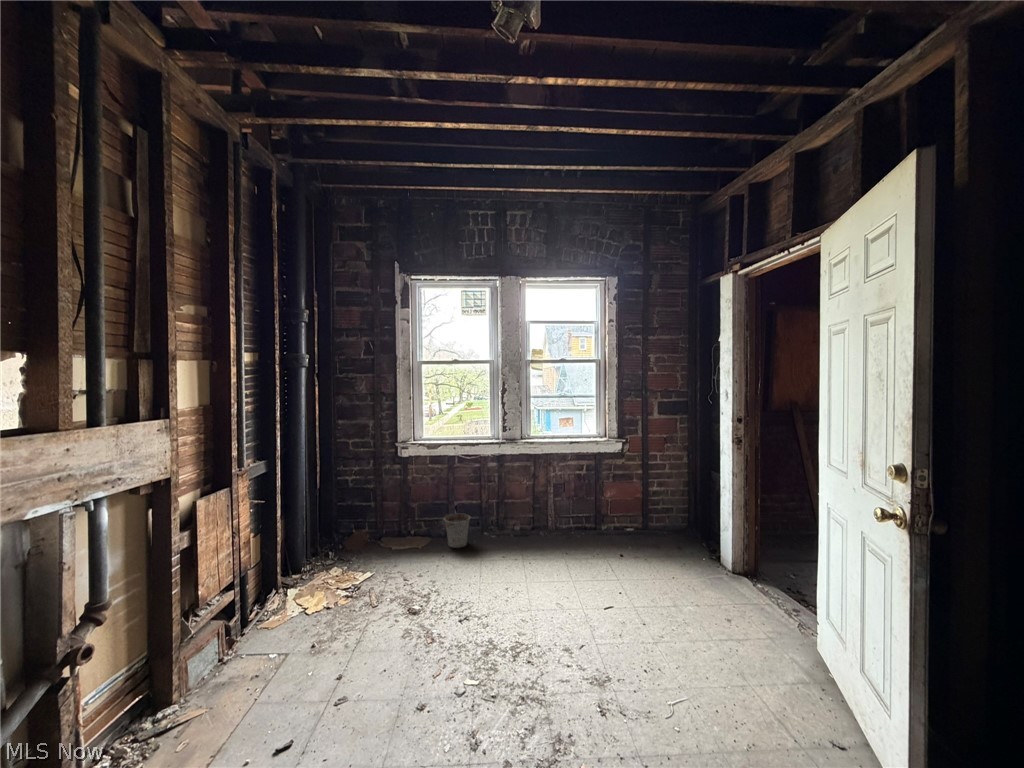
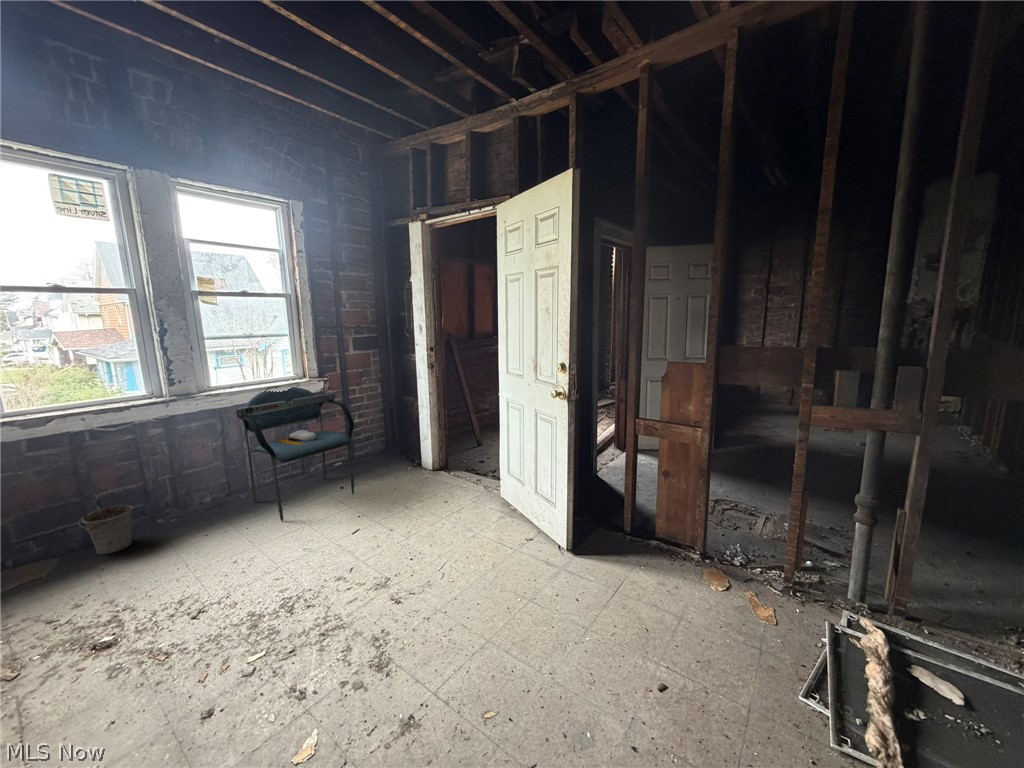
chair: none [542,443,637,570] -> present [237,387,354,522]

